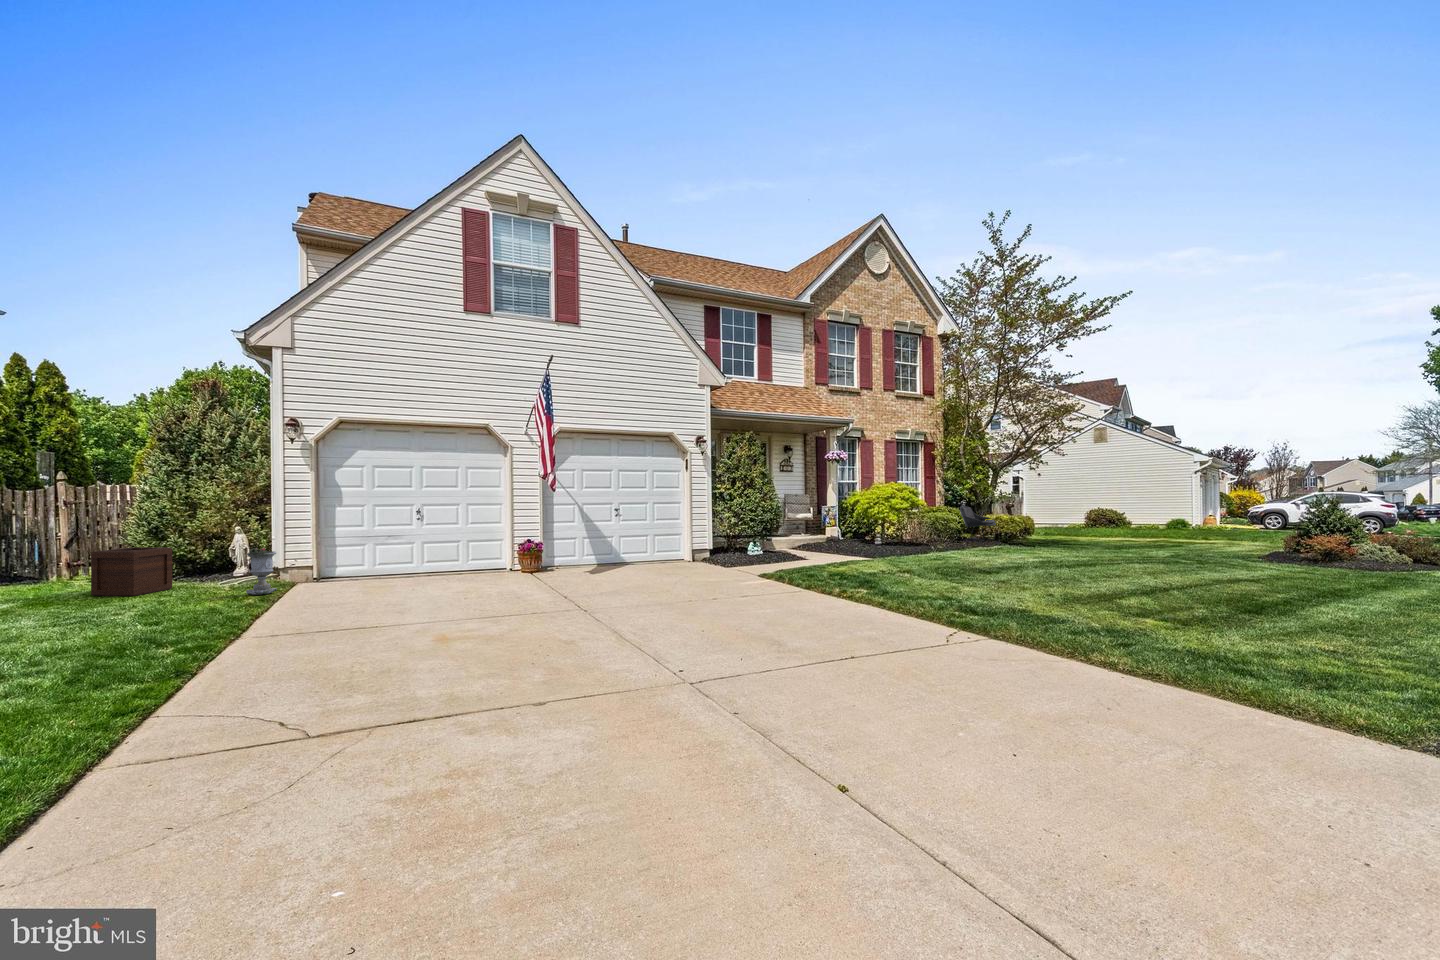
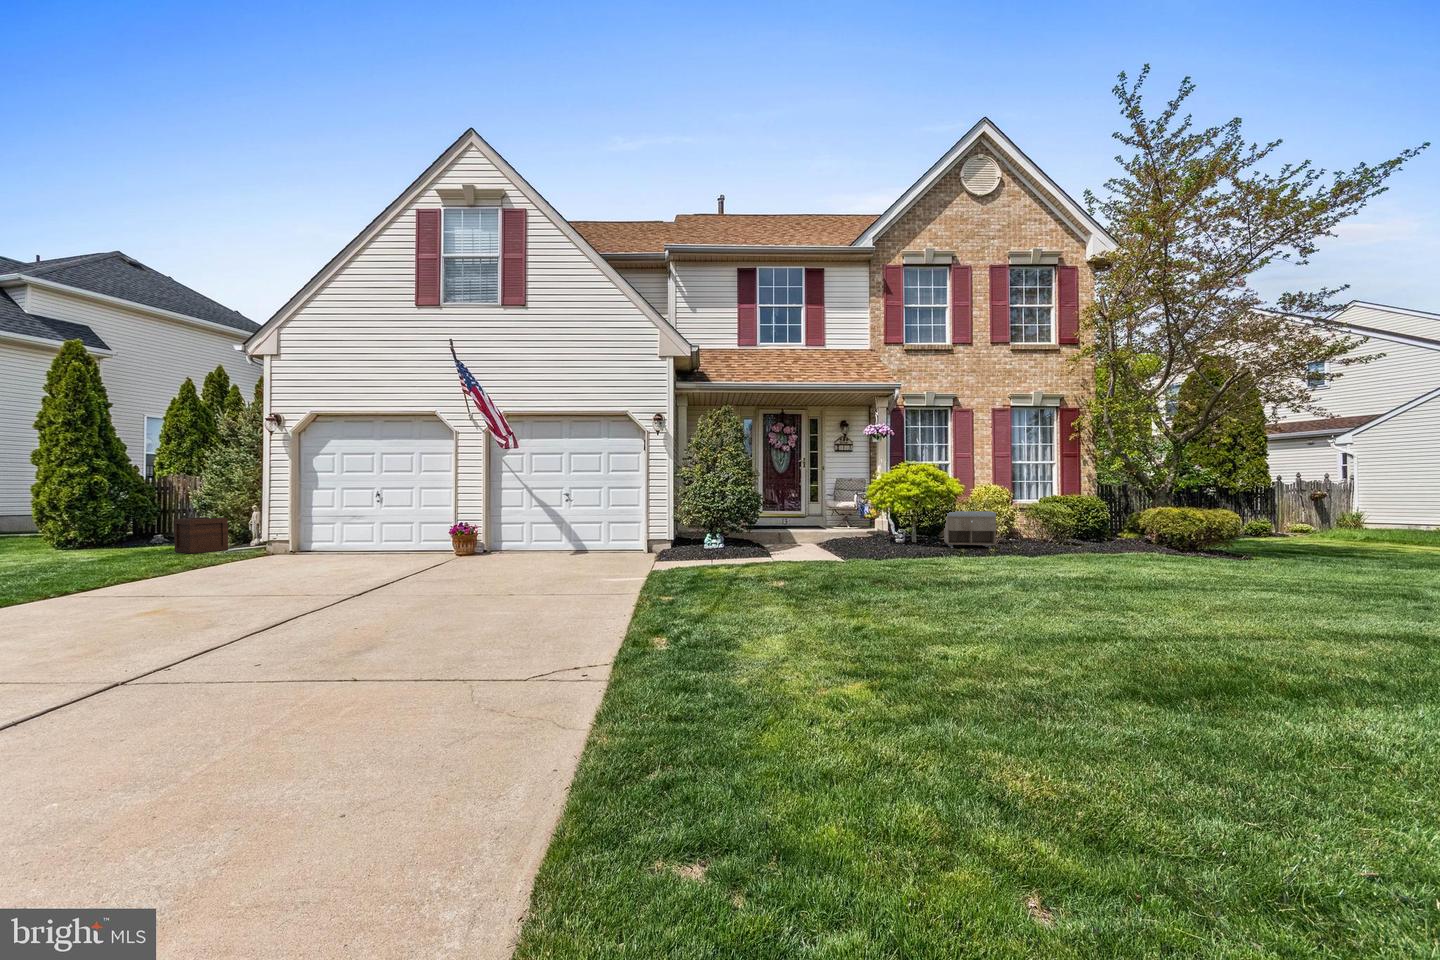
lounge chair: present [960,506,996,542] -> none [1078,497,1138,548]
storage bench: none [885,518,927,547] -> present [944,511,996,548]
planter: present [246,548,277,595] -> none [239,520,264,558]

